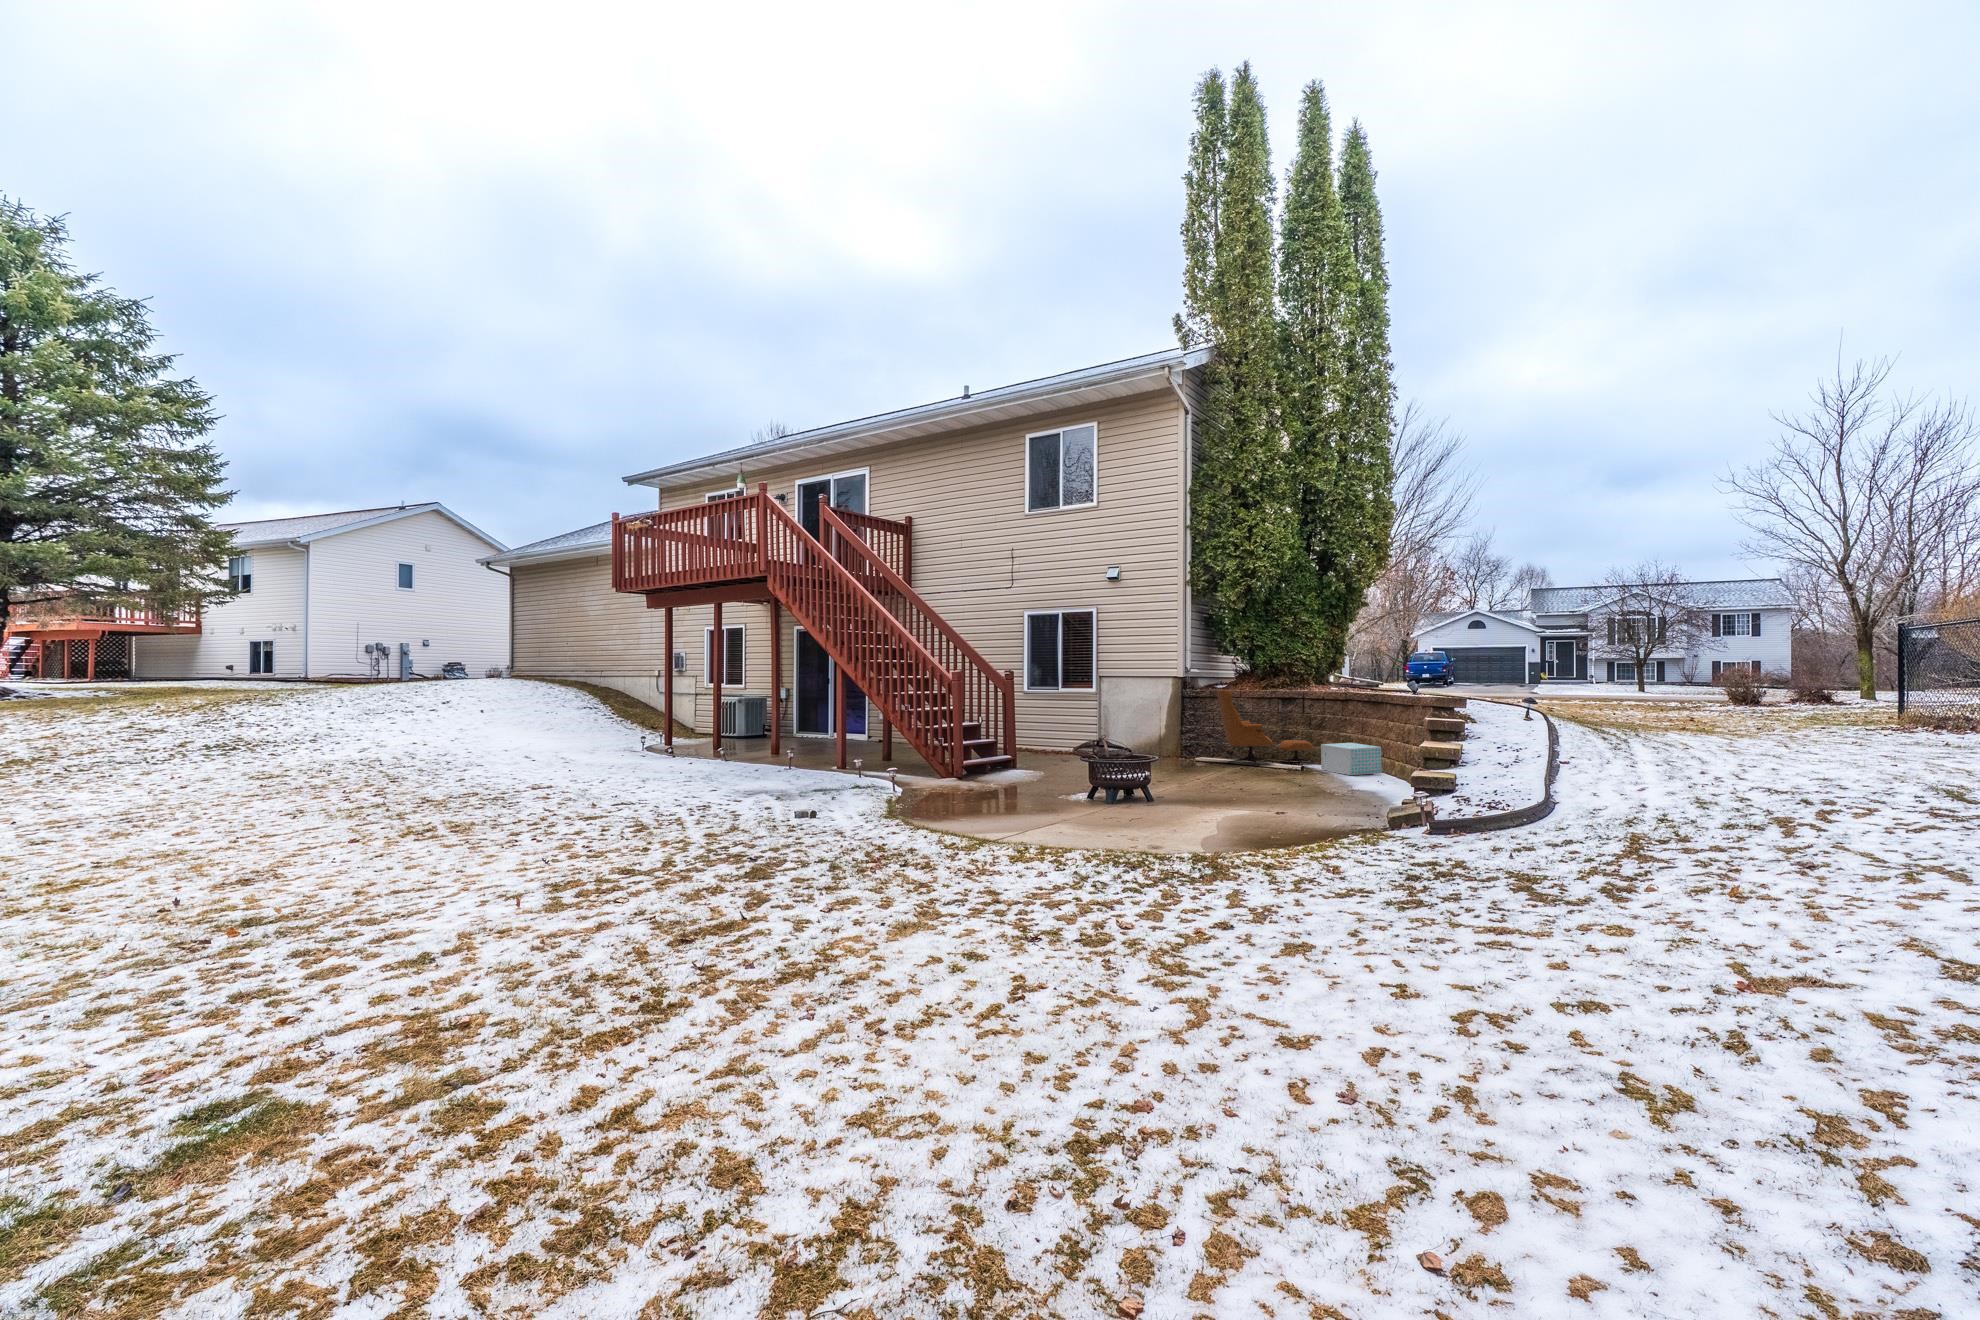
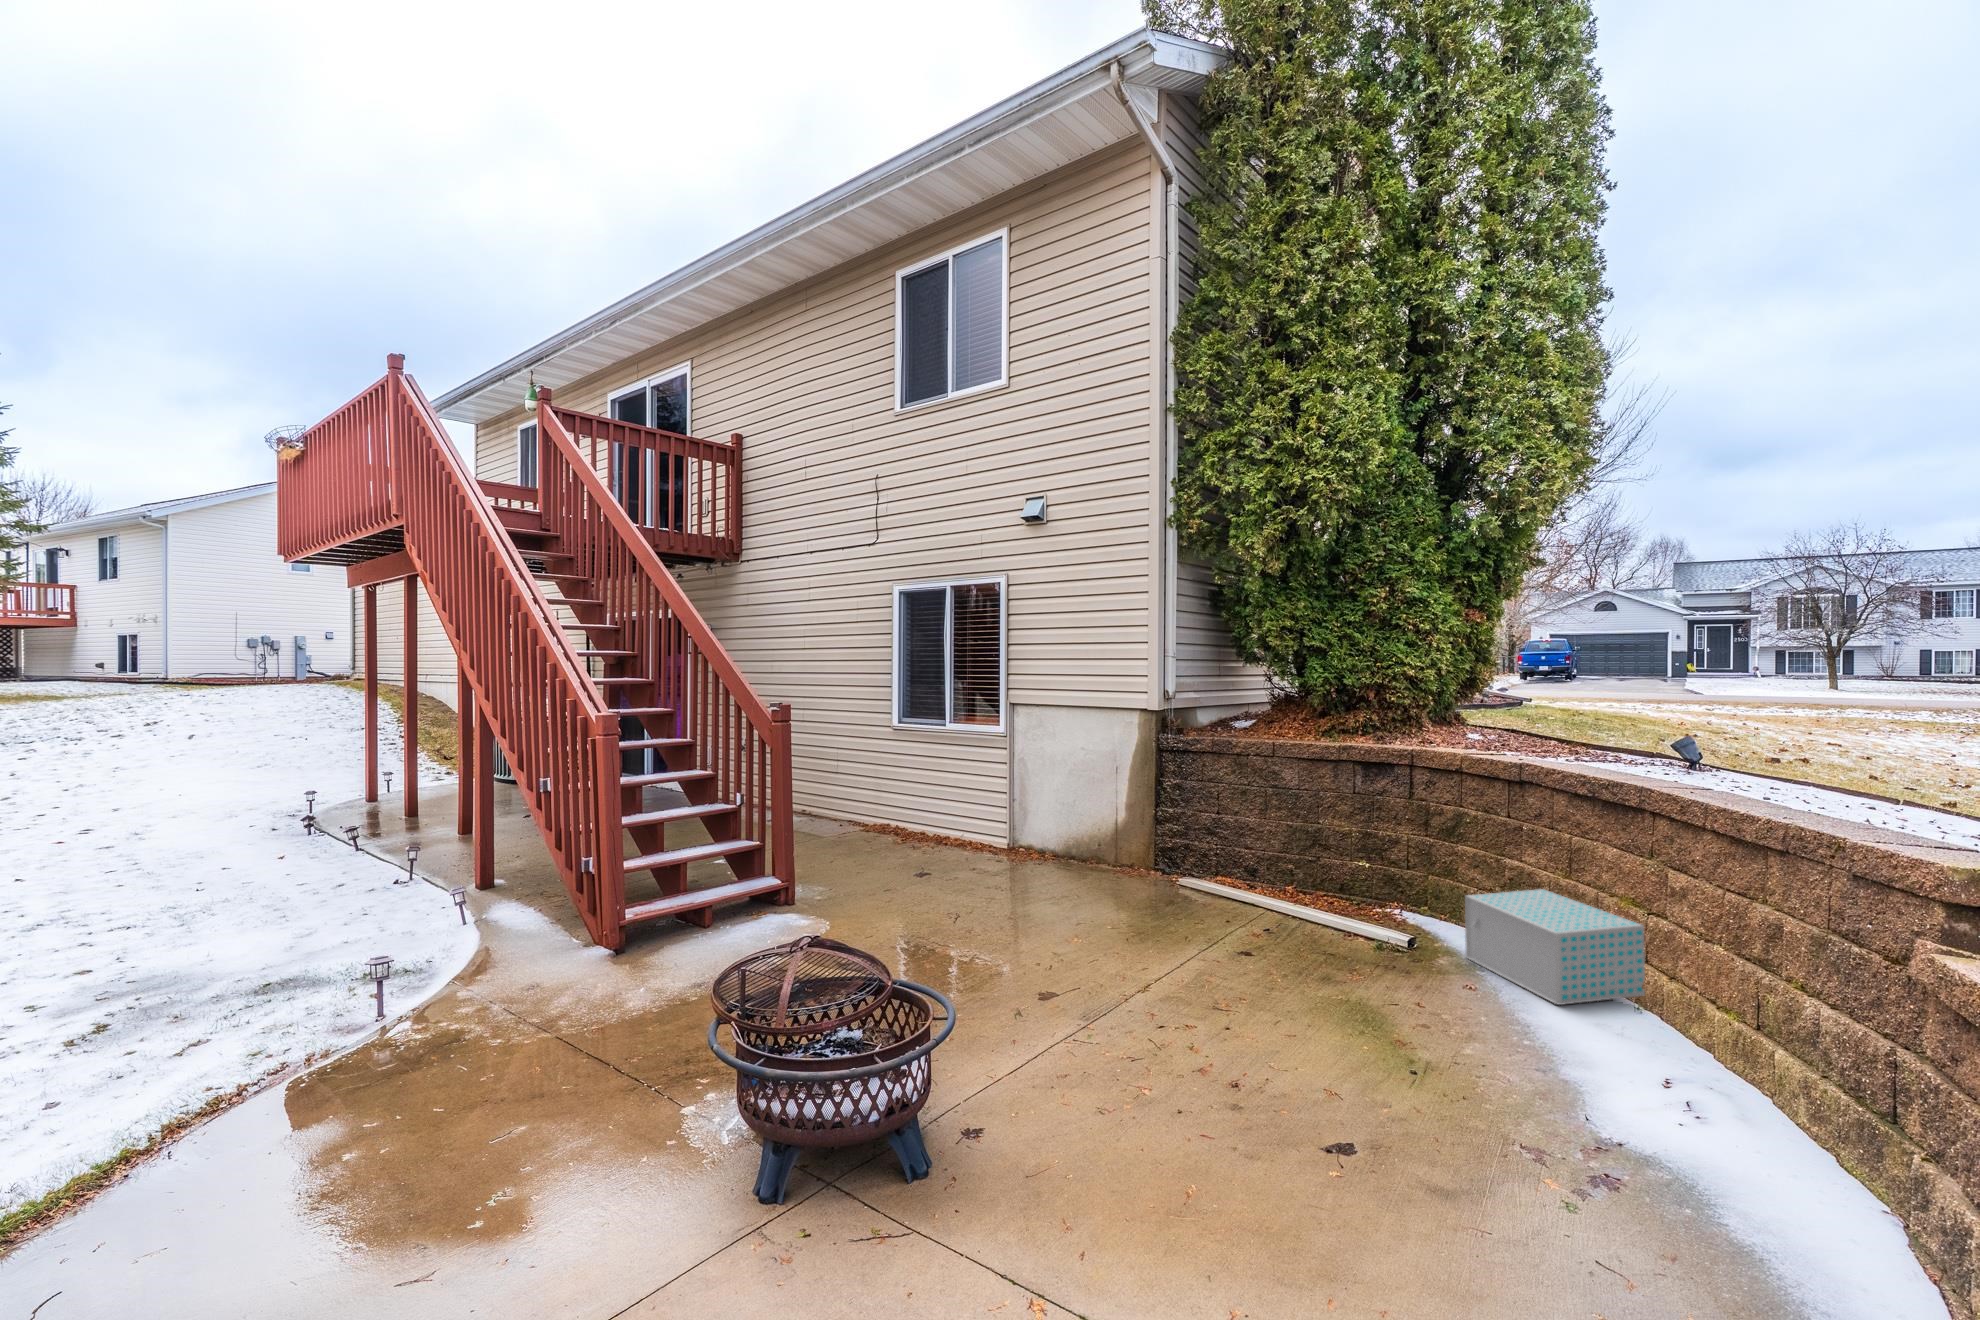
lounge chair: present [1217,689,1313,766] -> none [1213,743,1439,932]

